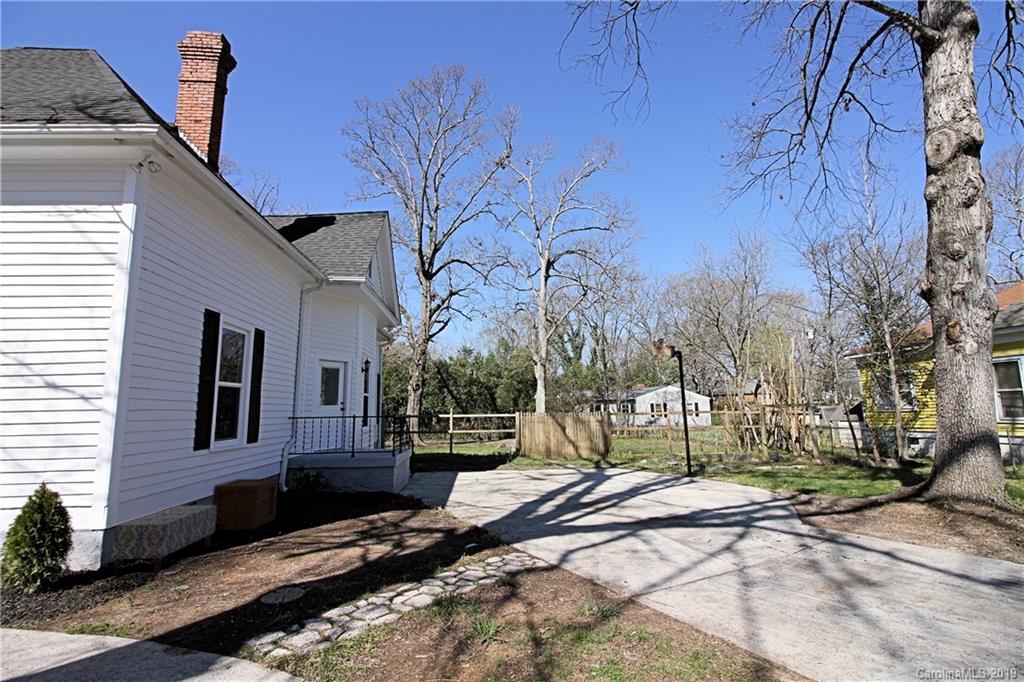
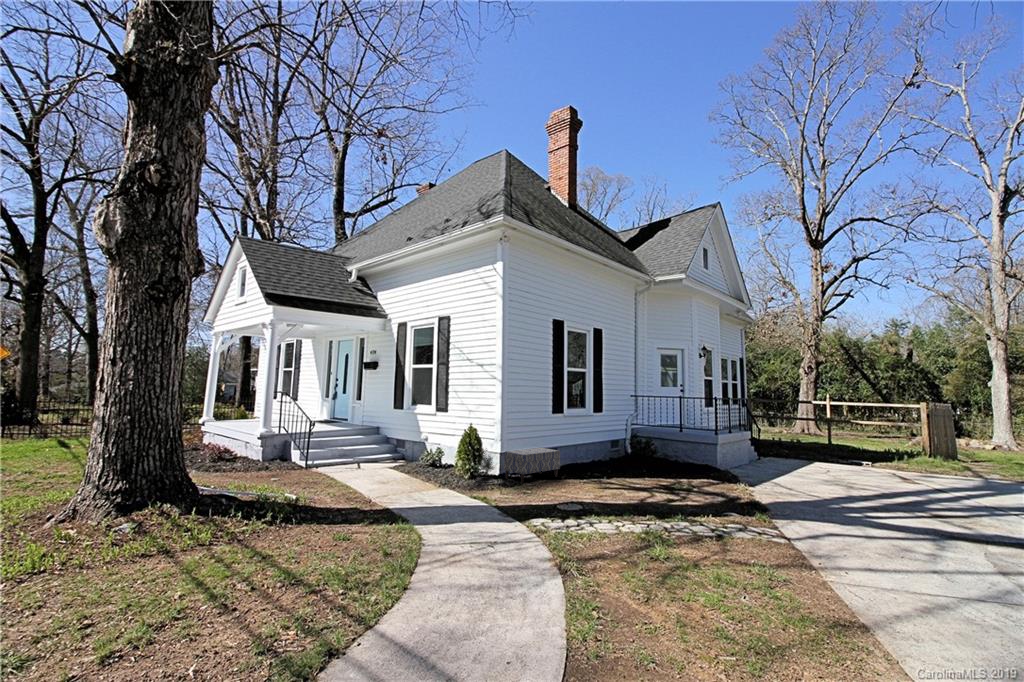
wooden crate: present [212,479,278,530] -> none [565,438,608,474]
potted tree: none [45,524,103,597] -> present [476,450,495,483]

